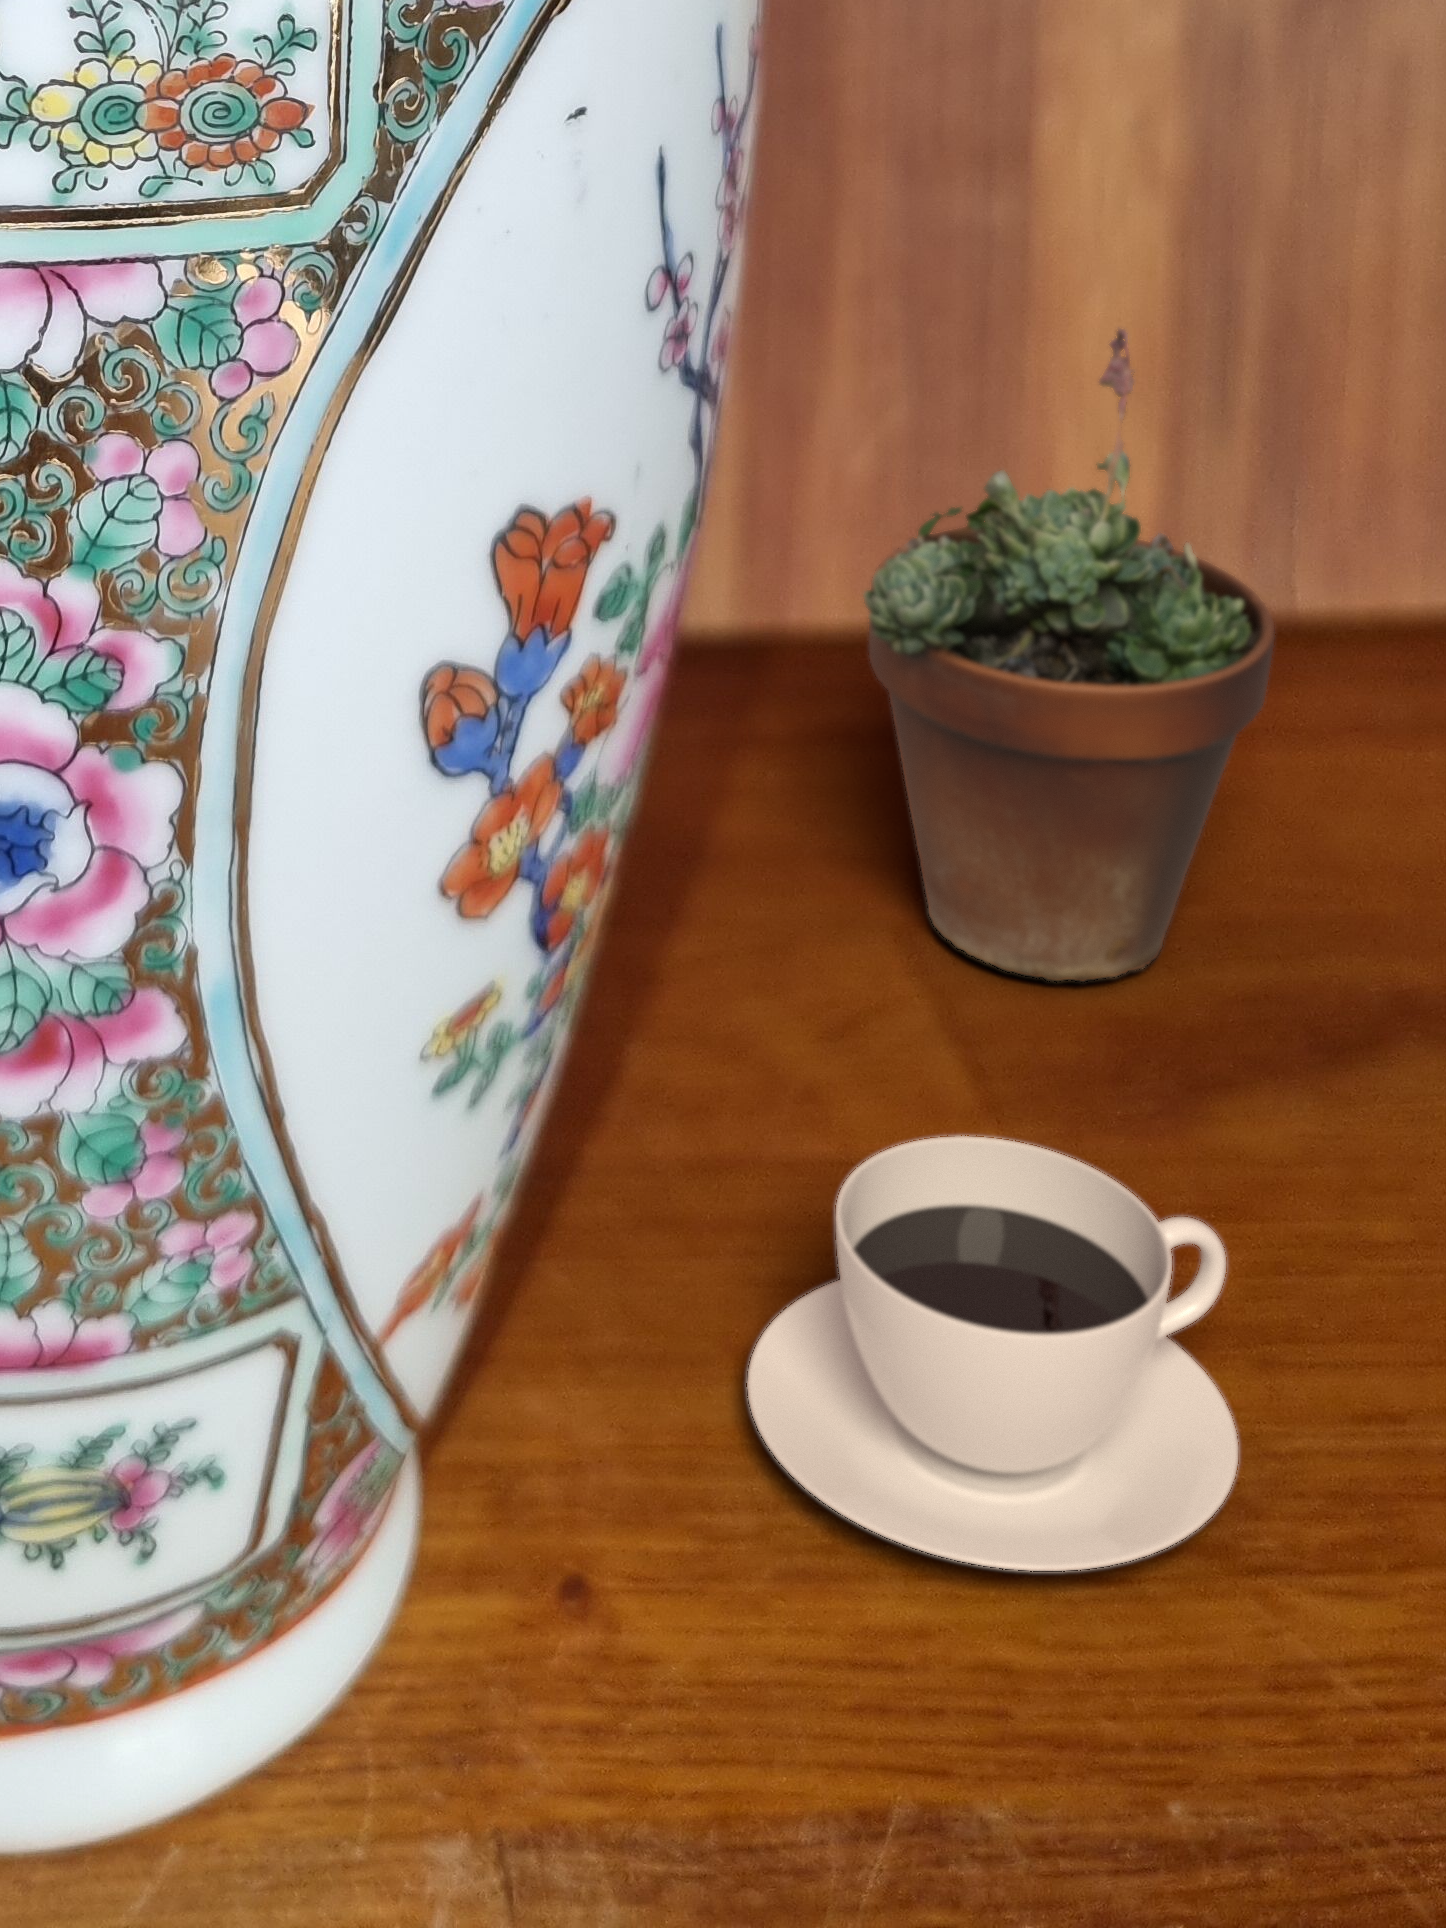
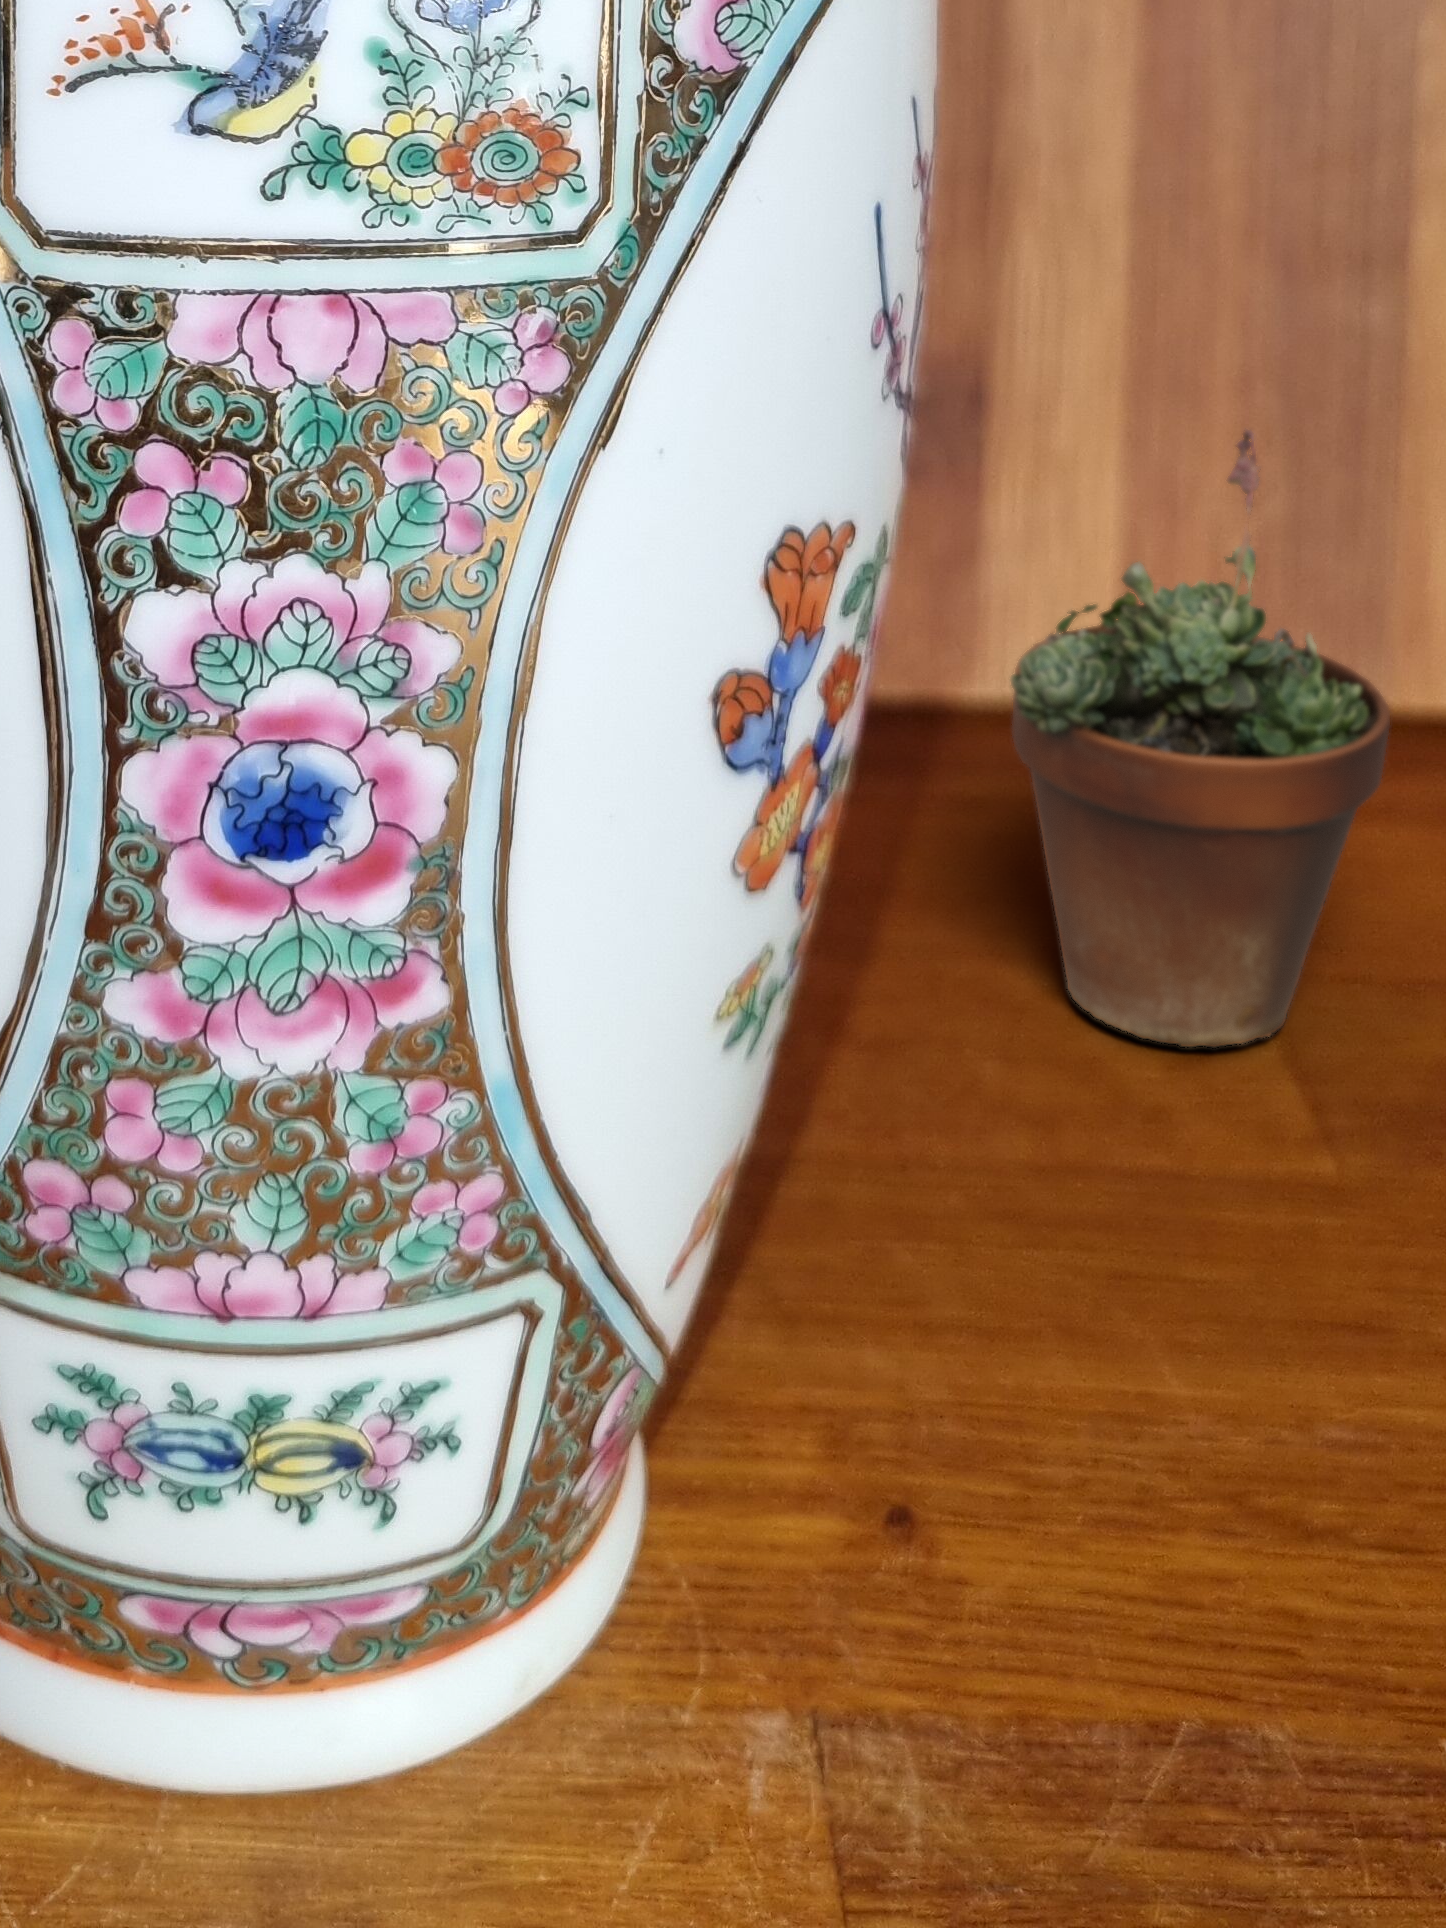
teacup: present [747,1136,1238,1571] -> none [921,1157,1373,1536]

